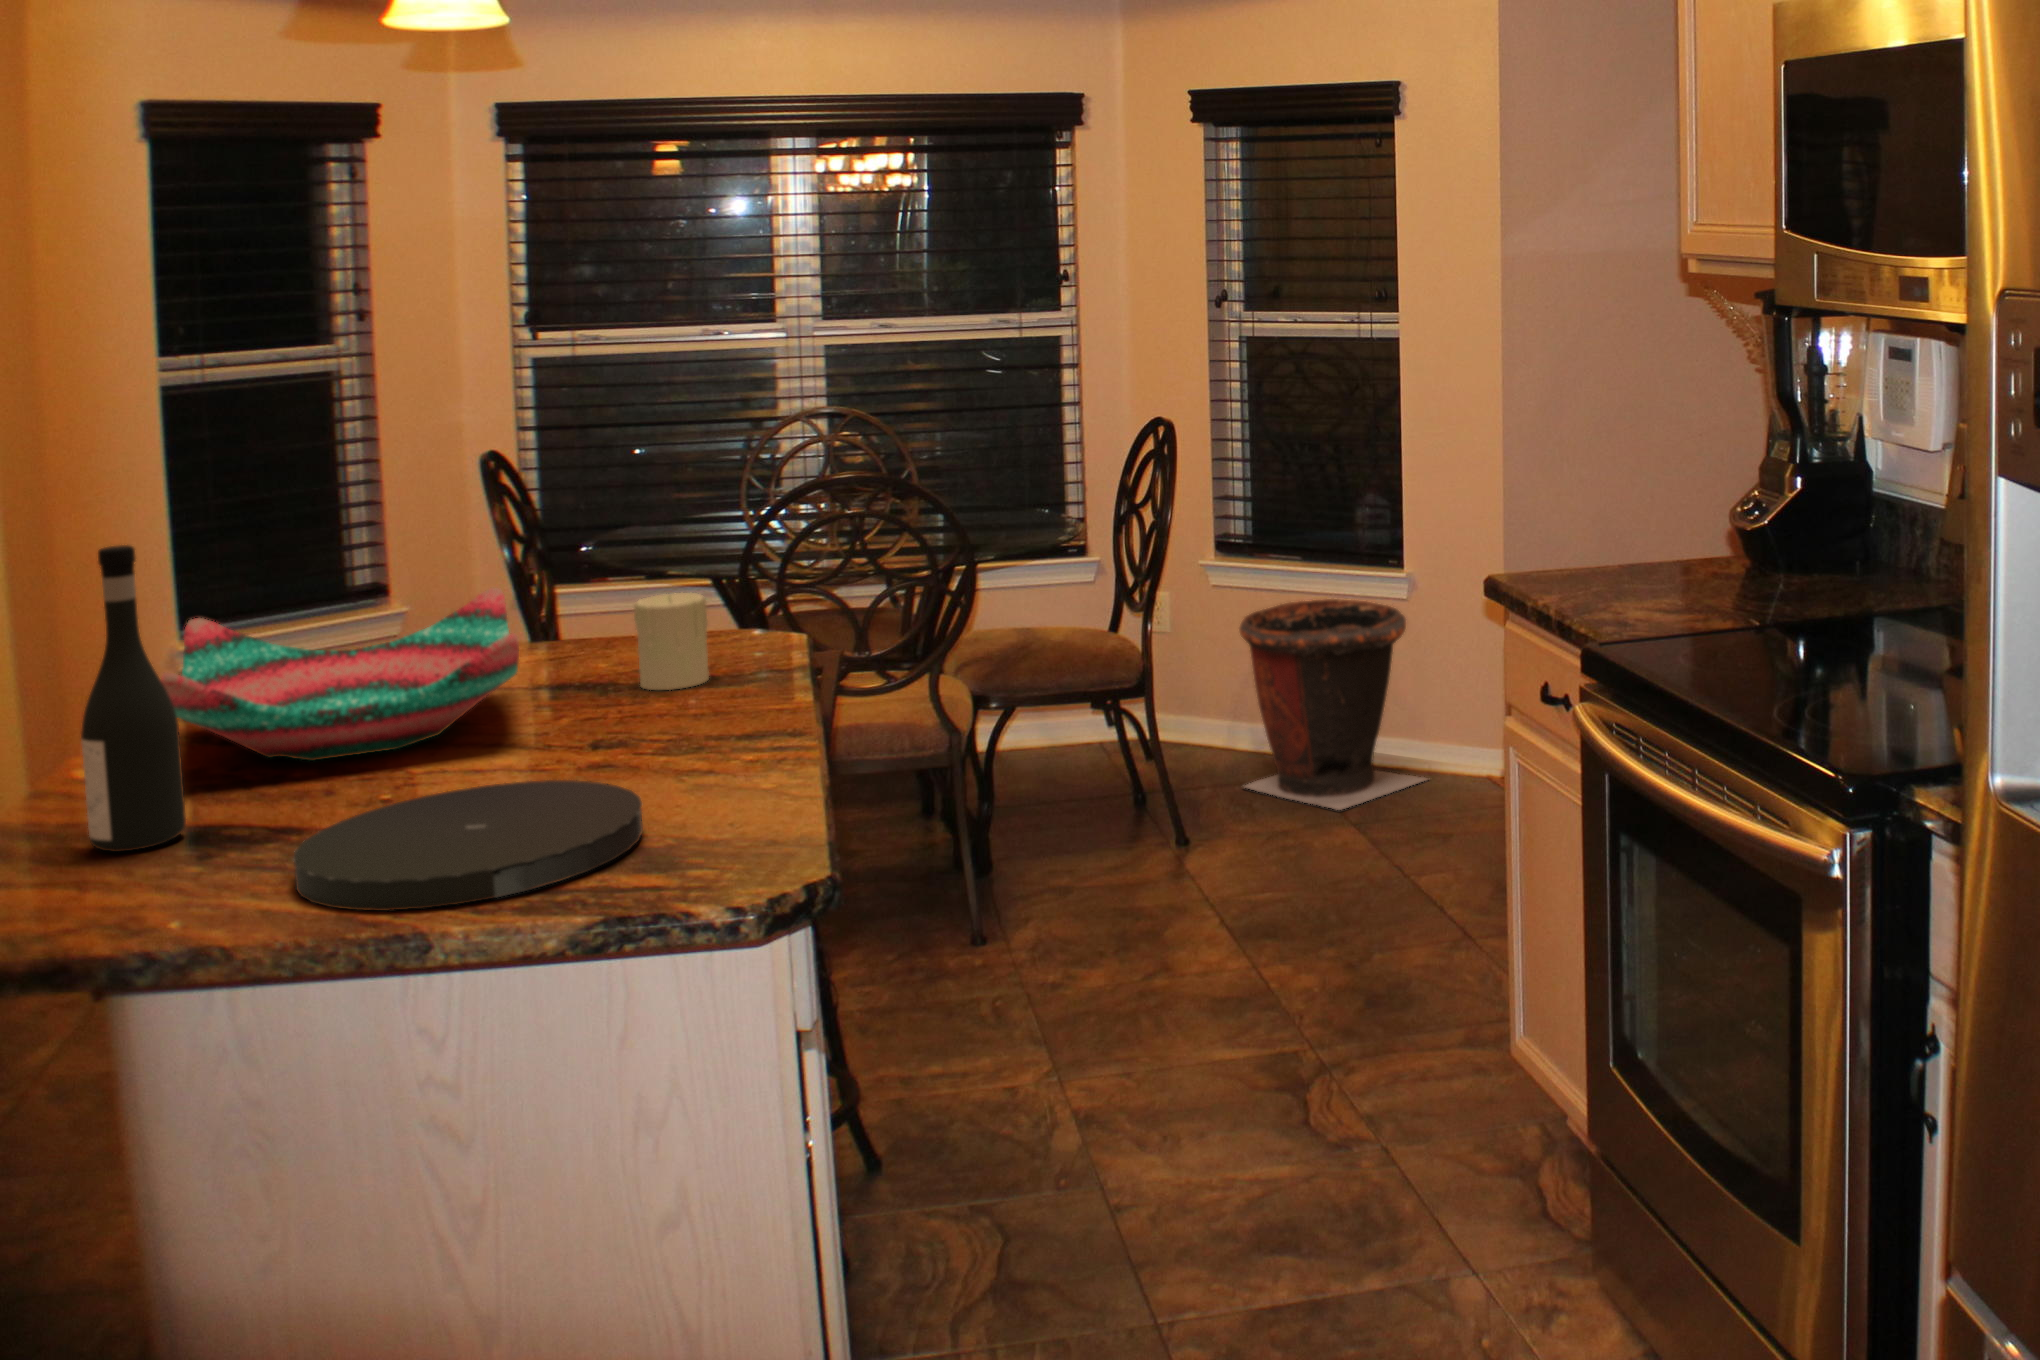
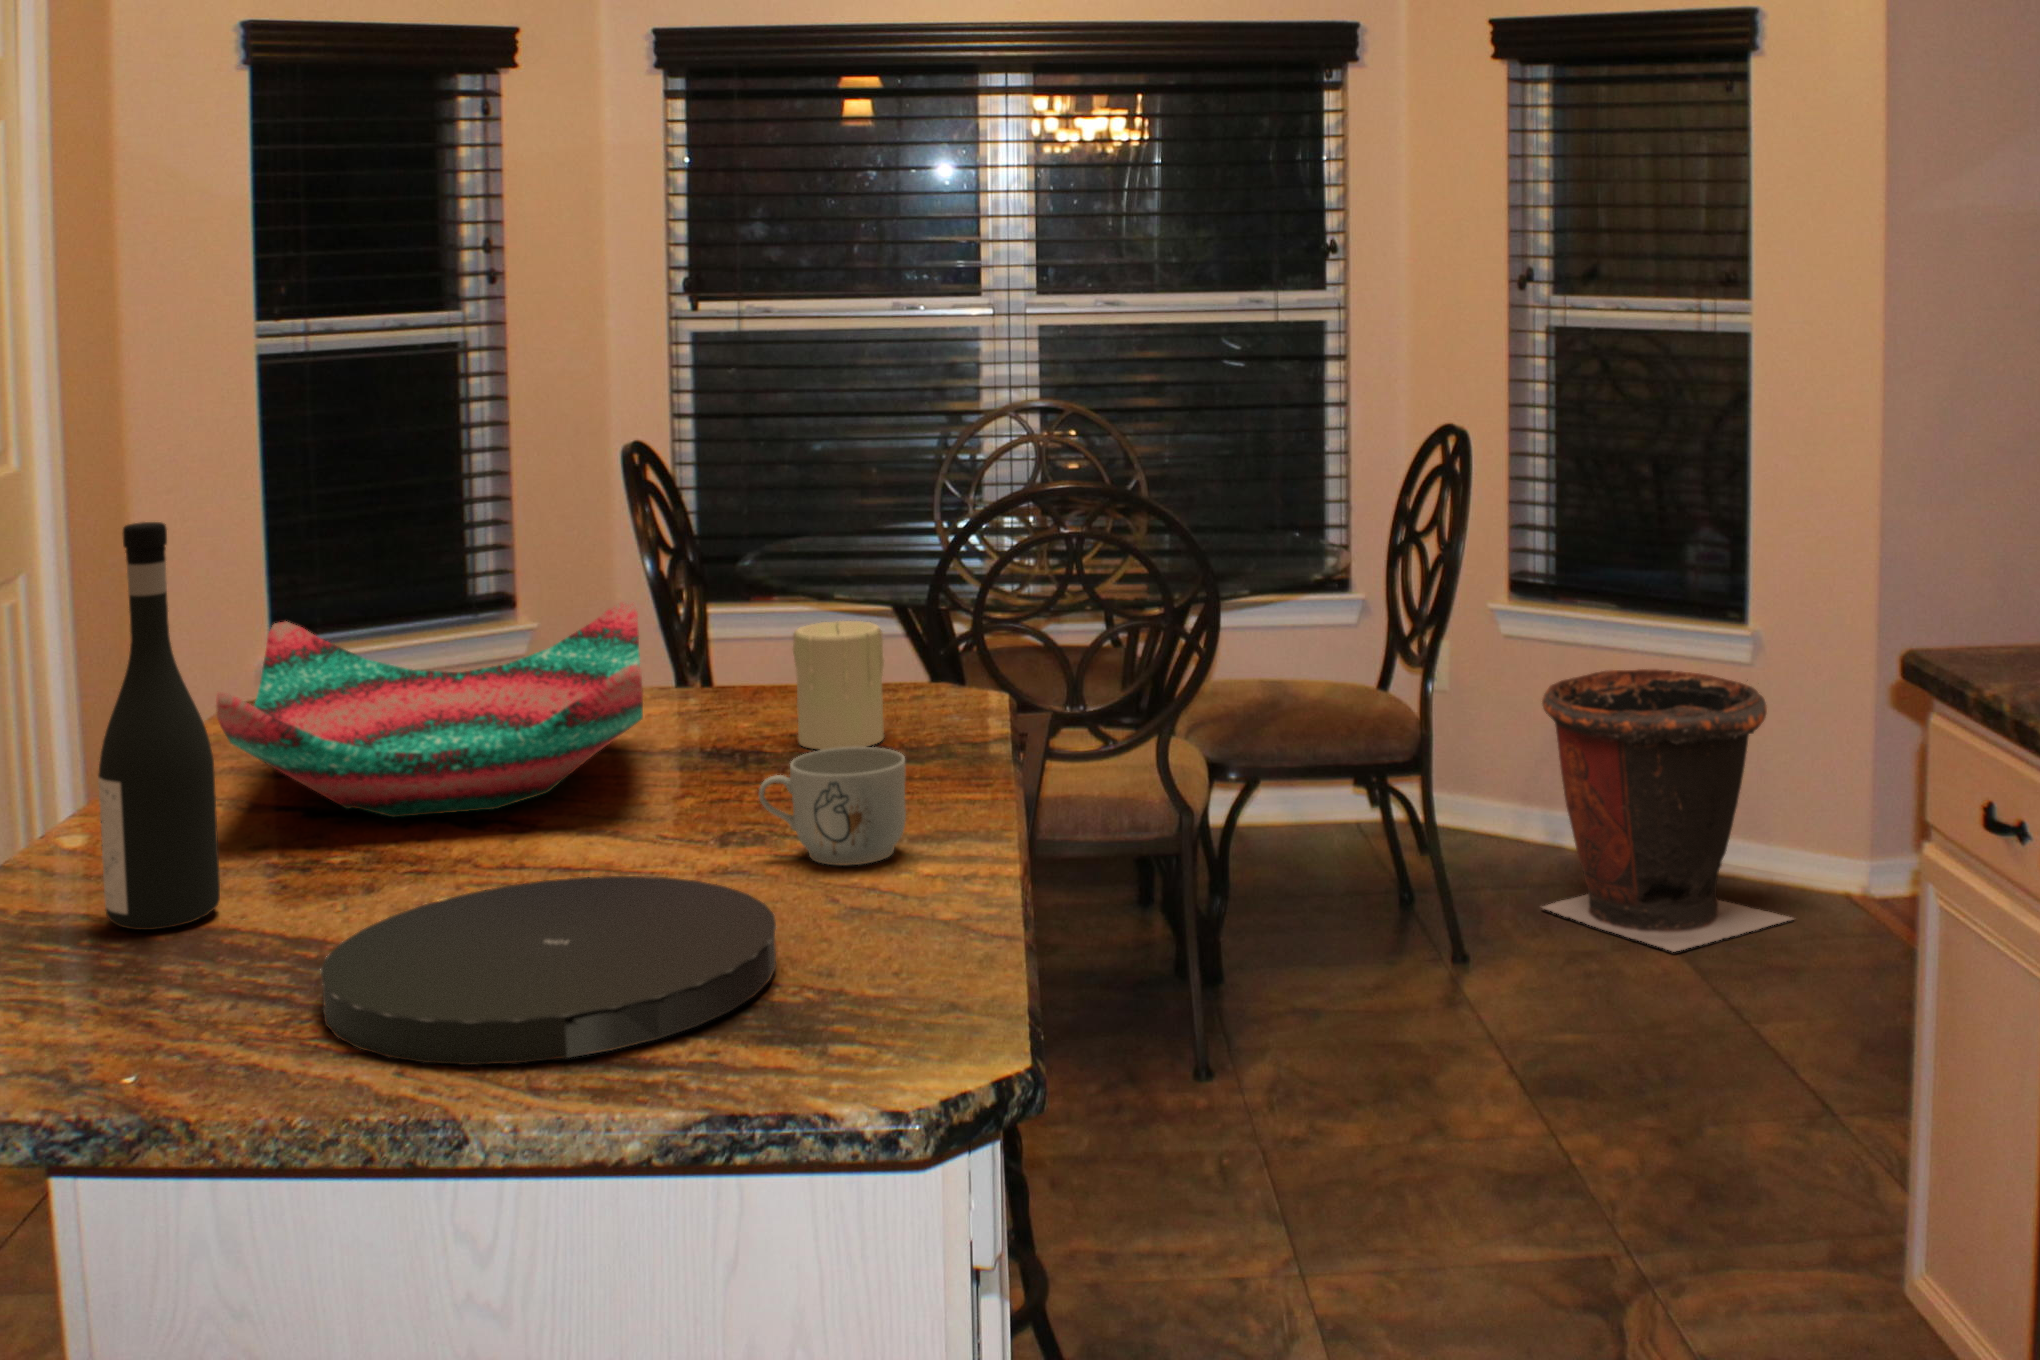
mug: none [618,681,731,766] -> present [759,747,906,865]

